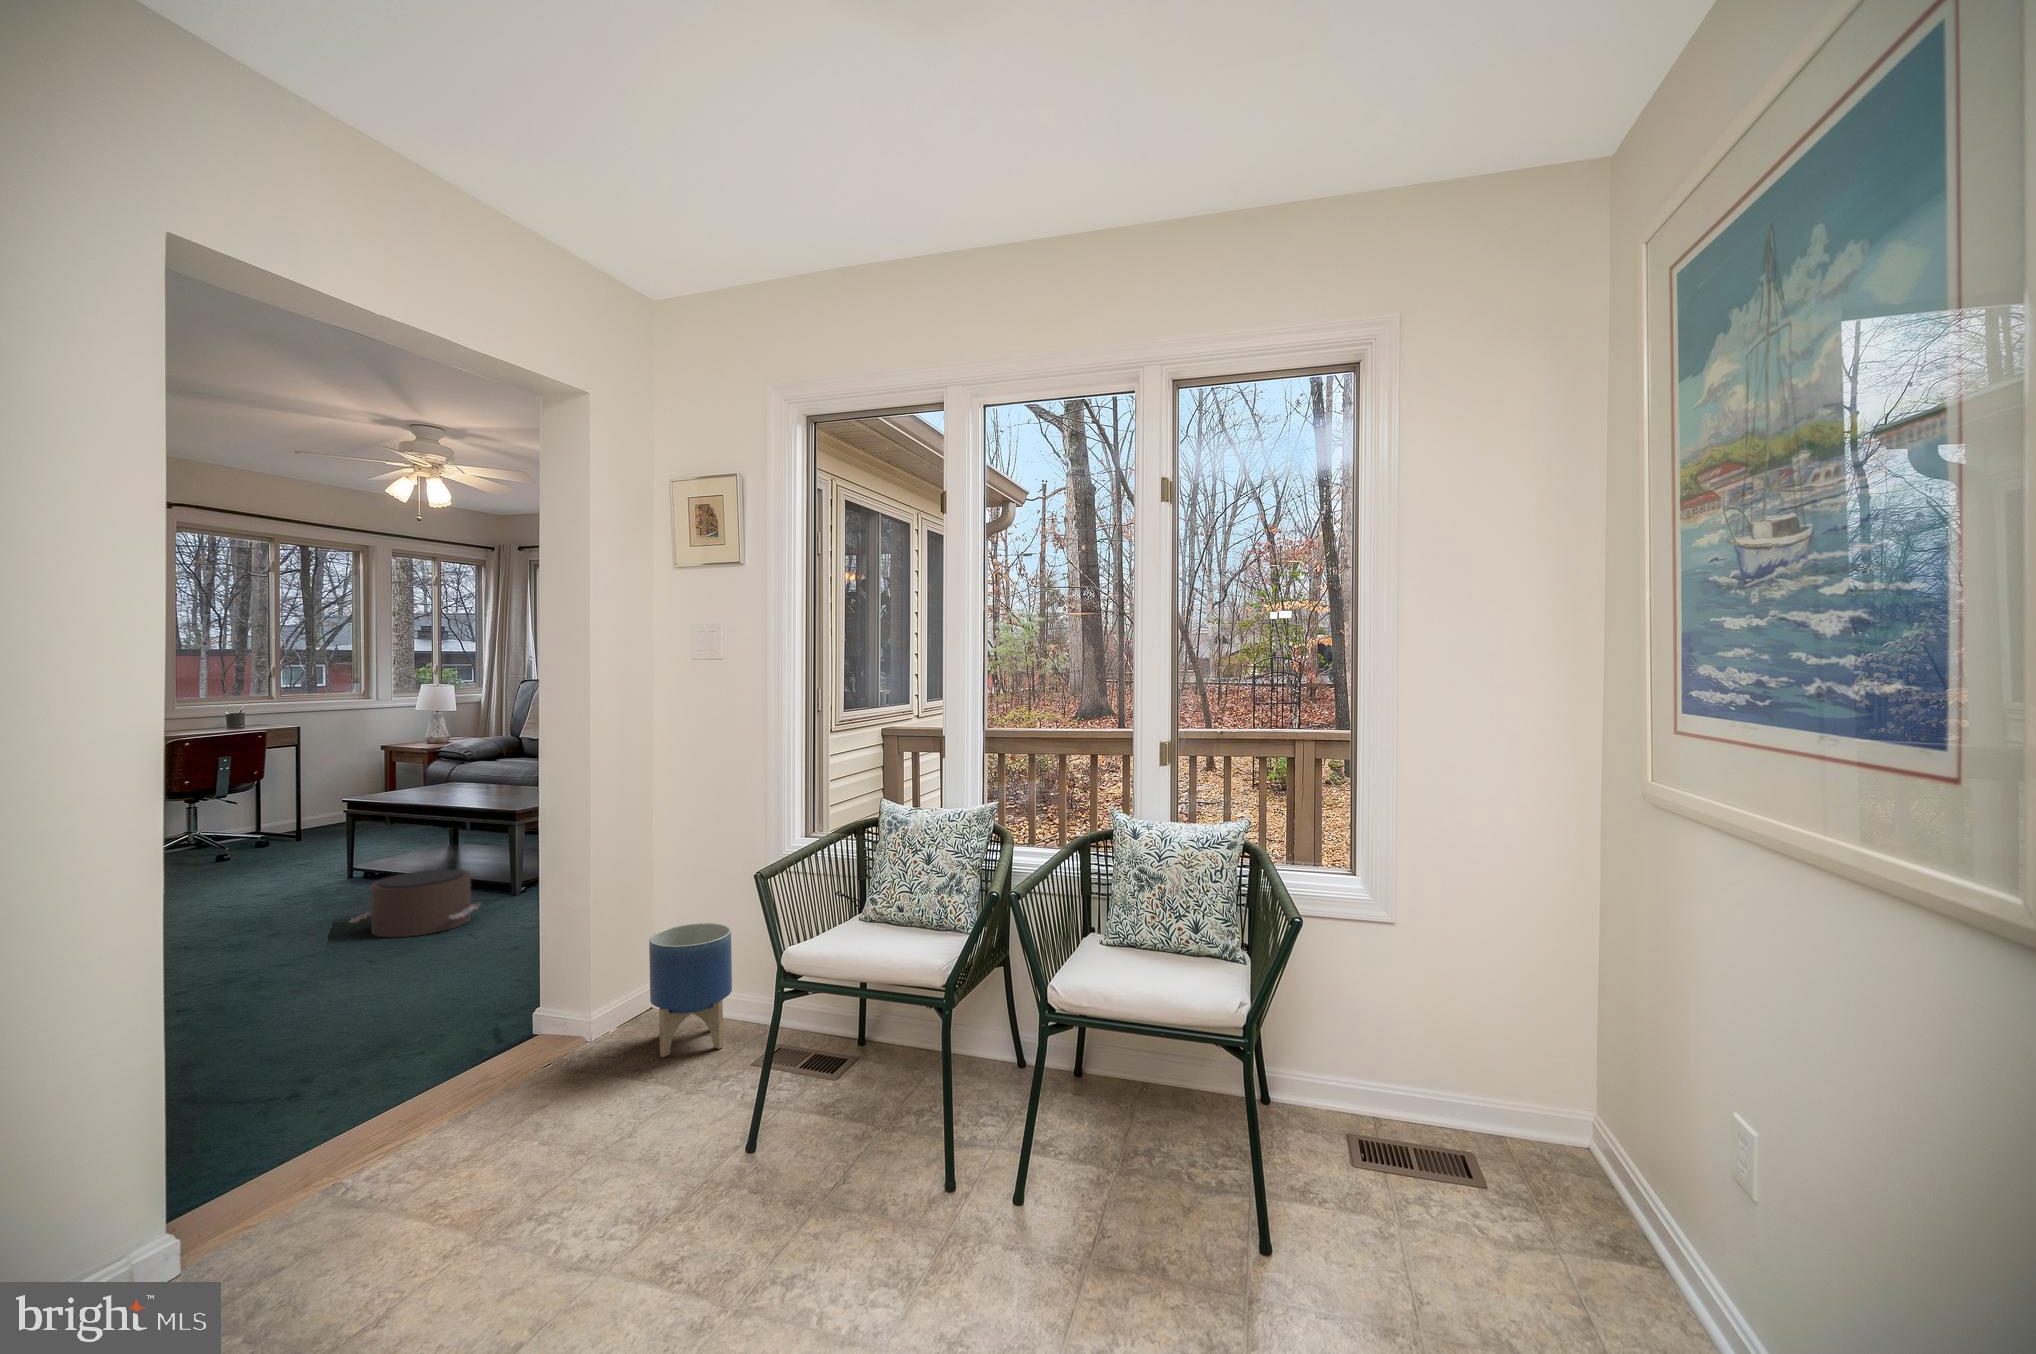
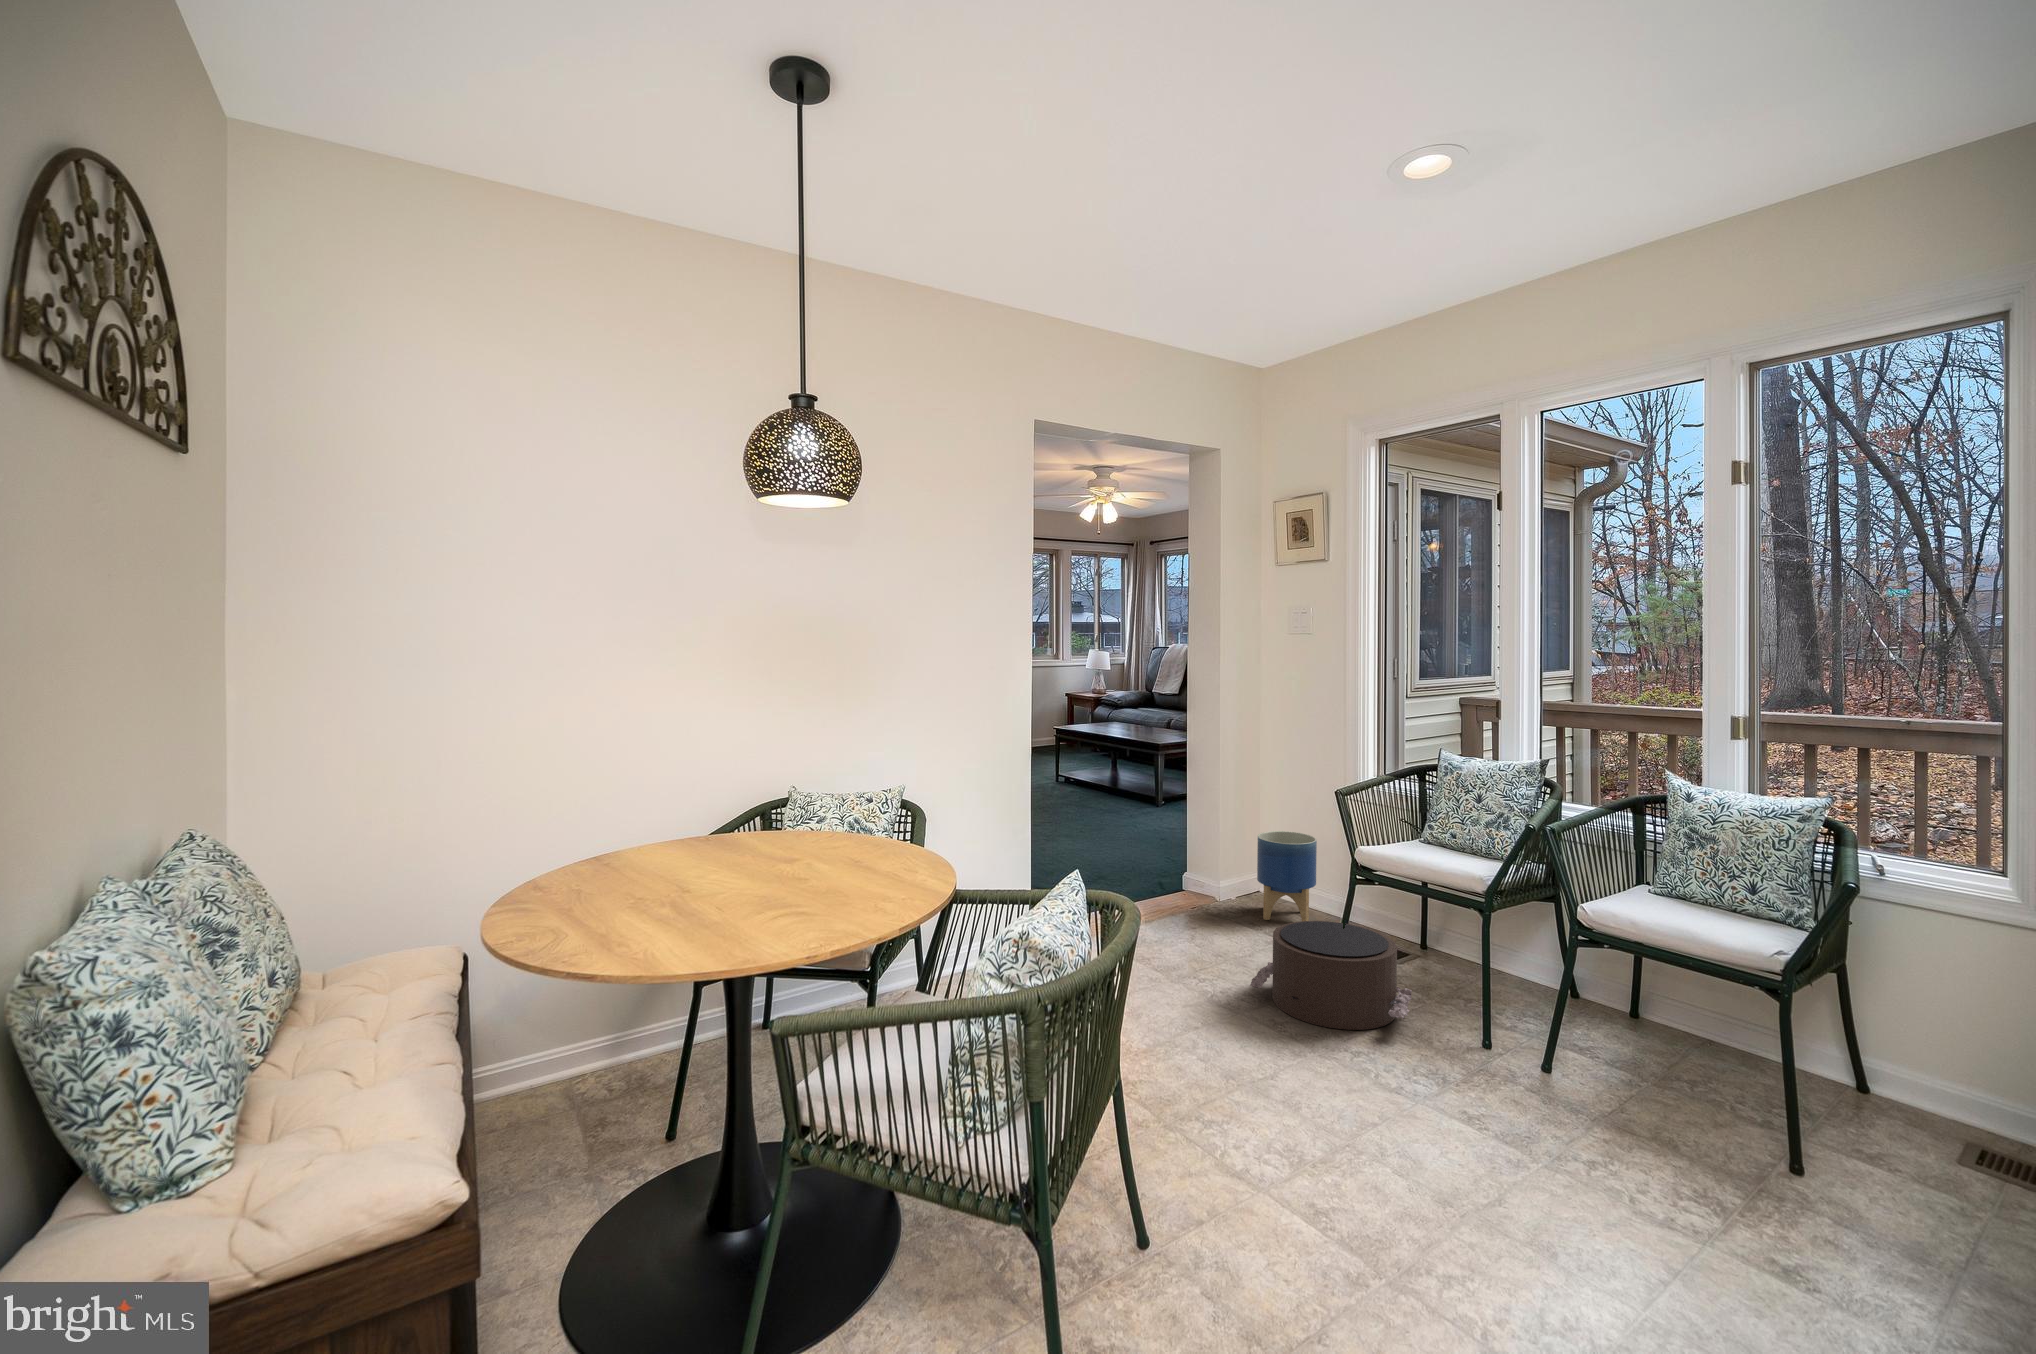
pouf: present [350,869,480,937] -> present [1250,921,1412,1030]

